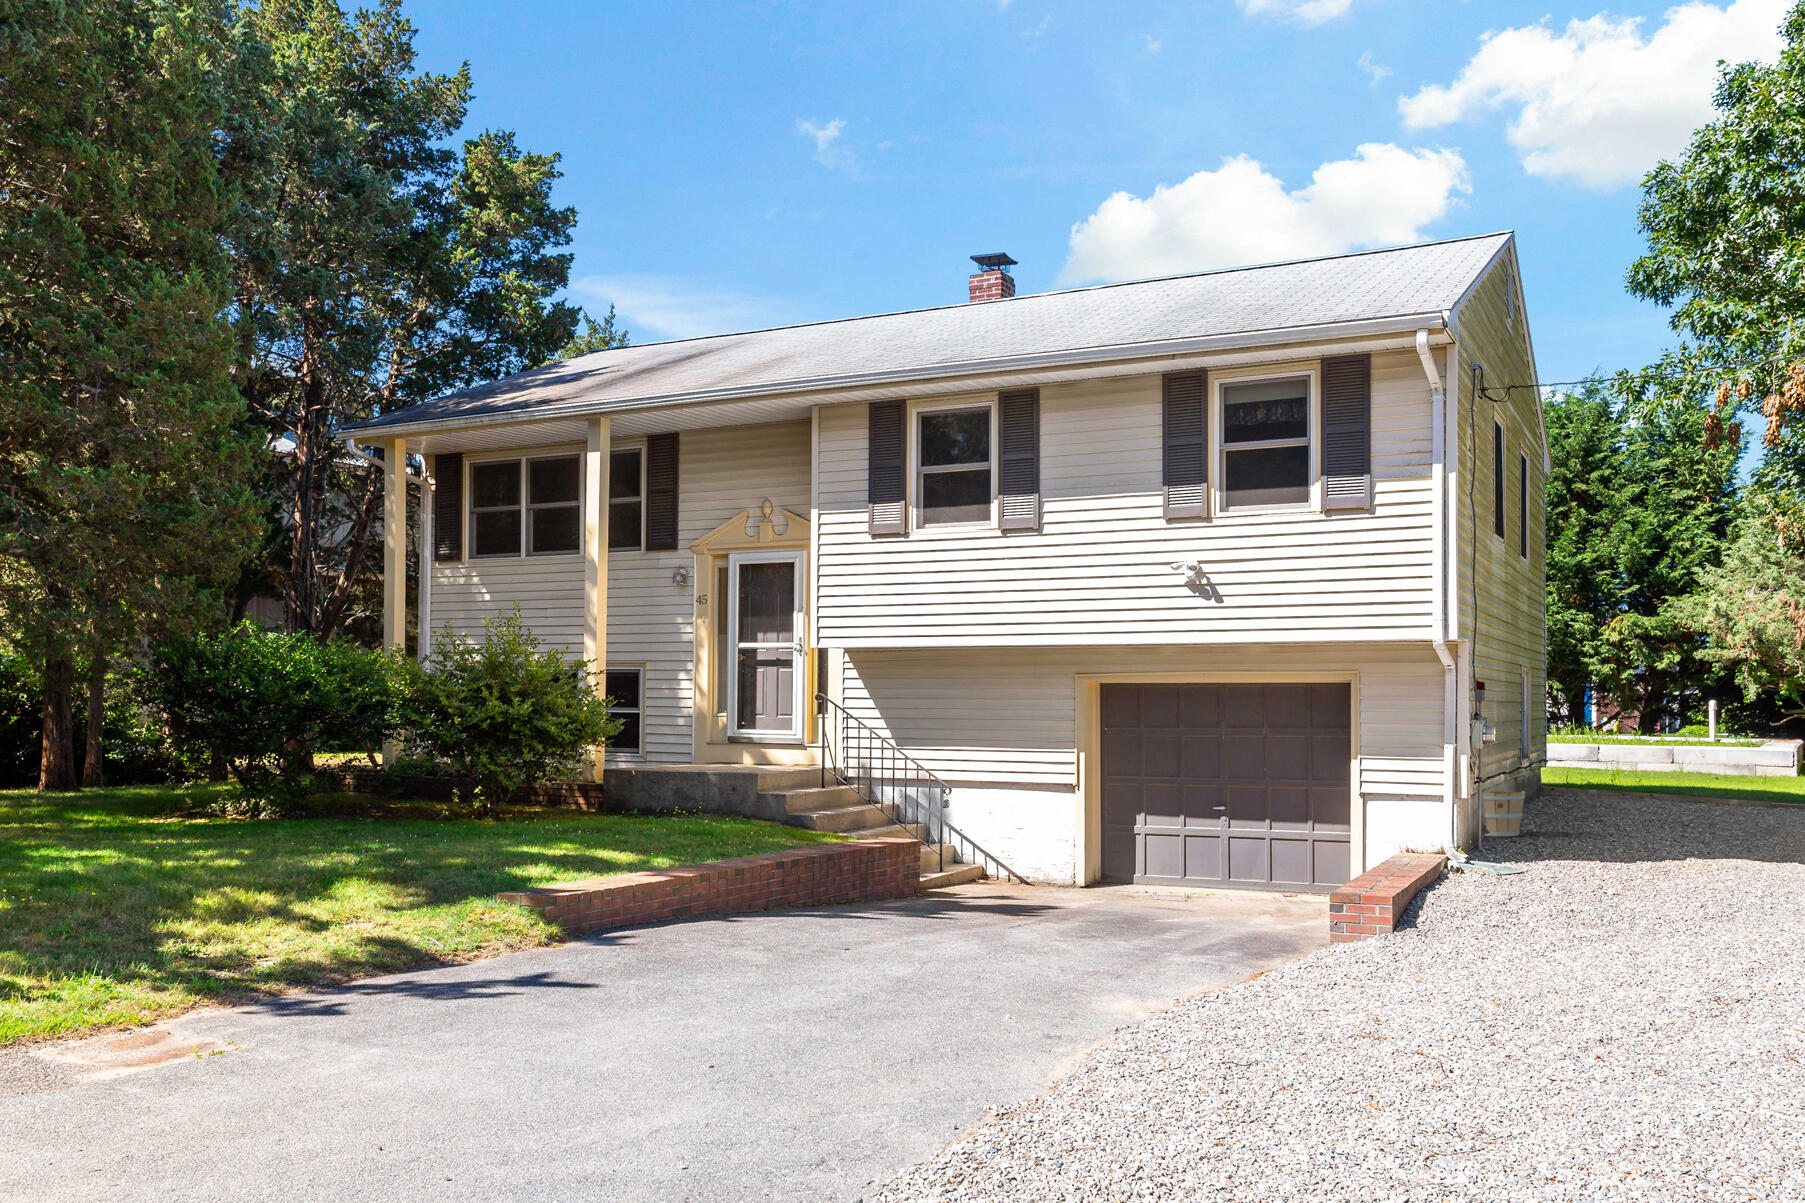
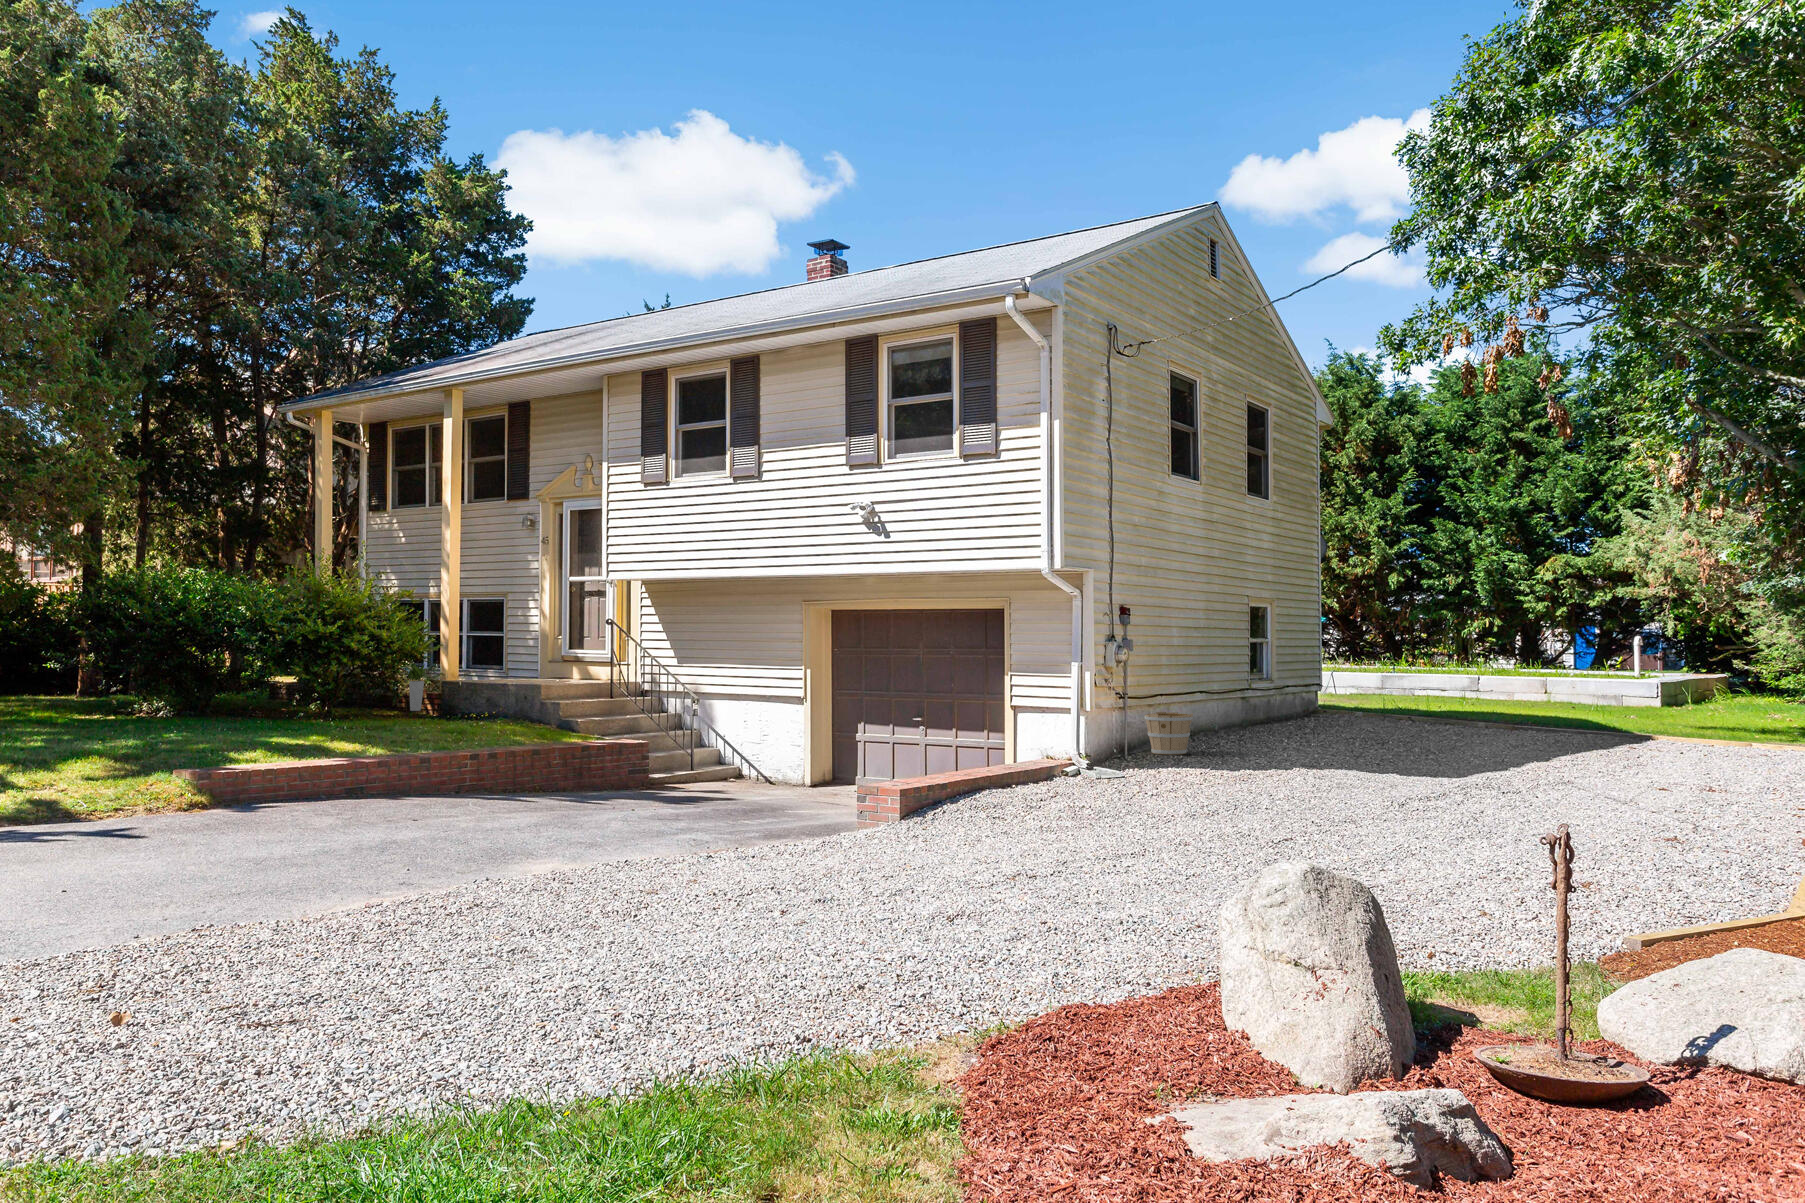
planter: none [560,751,588,809] -> present [406,665,426,711]

